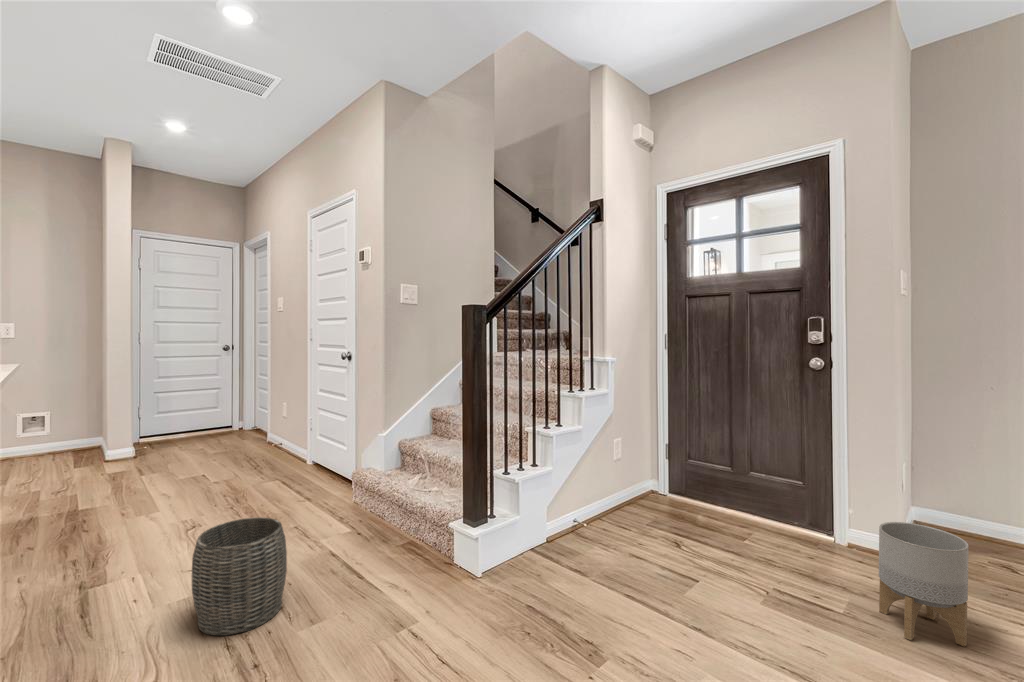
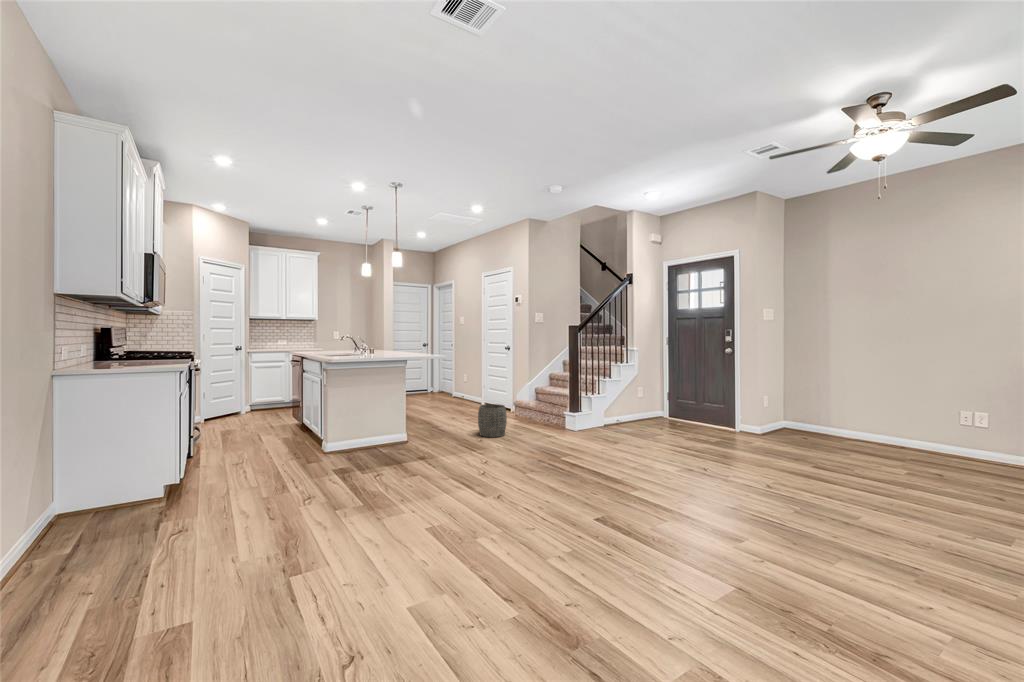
planter: present [879,522,969,647] -> none [727,410,755,449]

